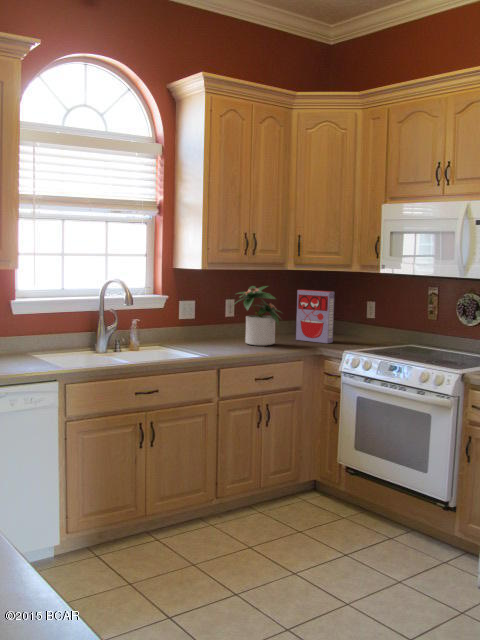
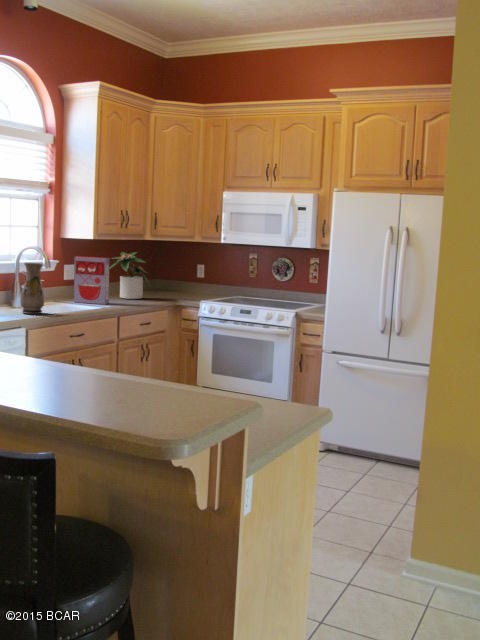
cereal box: present [296,290,334,343] -> present [74,256,110,304]
vase: none [77,299,105,363] -> present [21,263,44,314]

